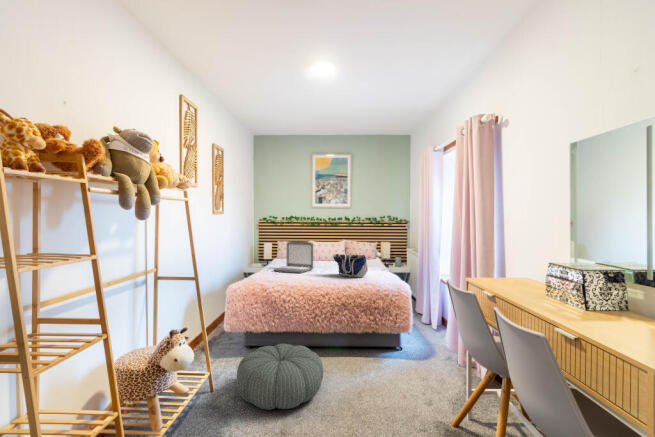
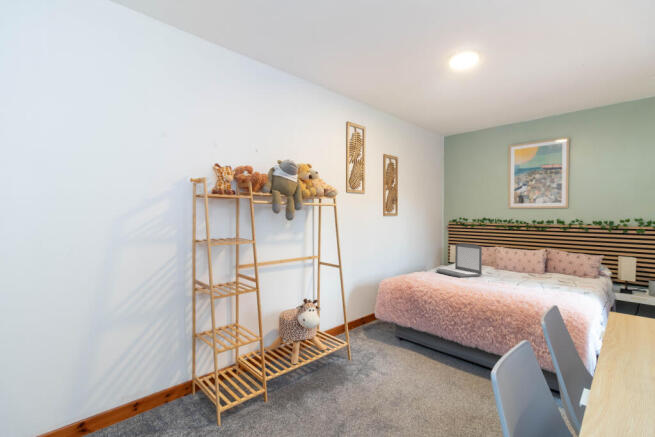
tote bag: present [333,254,368,277] -> none [494,260,543,293]
pouf: present [237,344,323,410] -> none [347,338,434,404]

